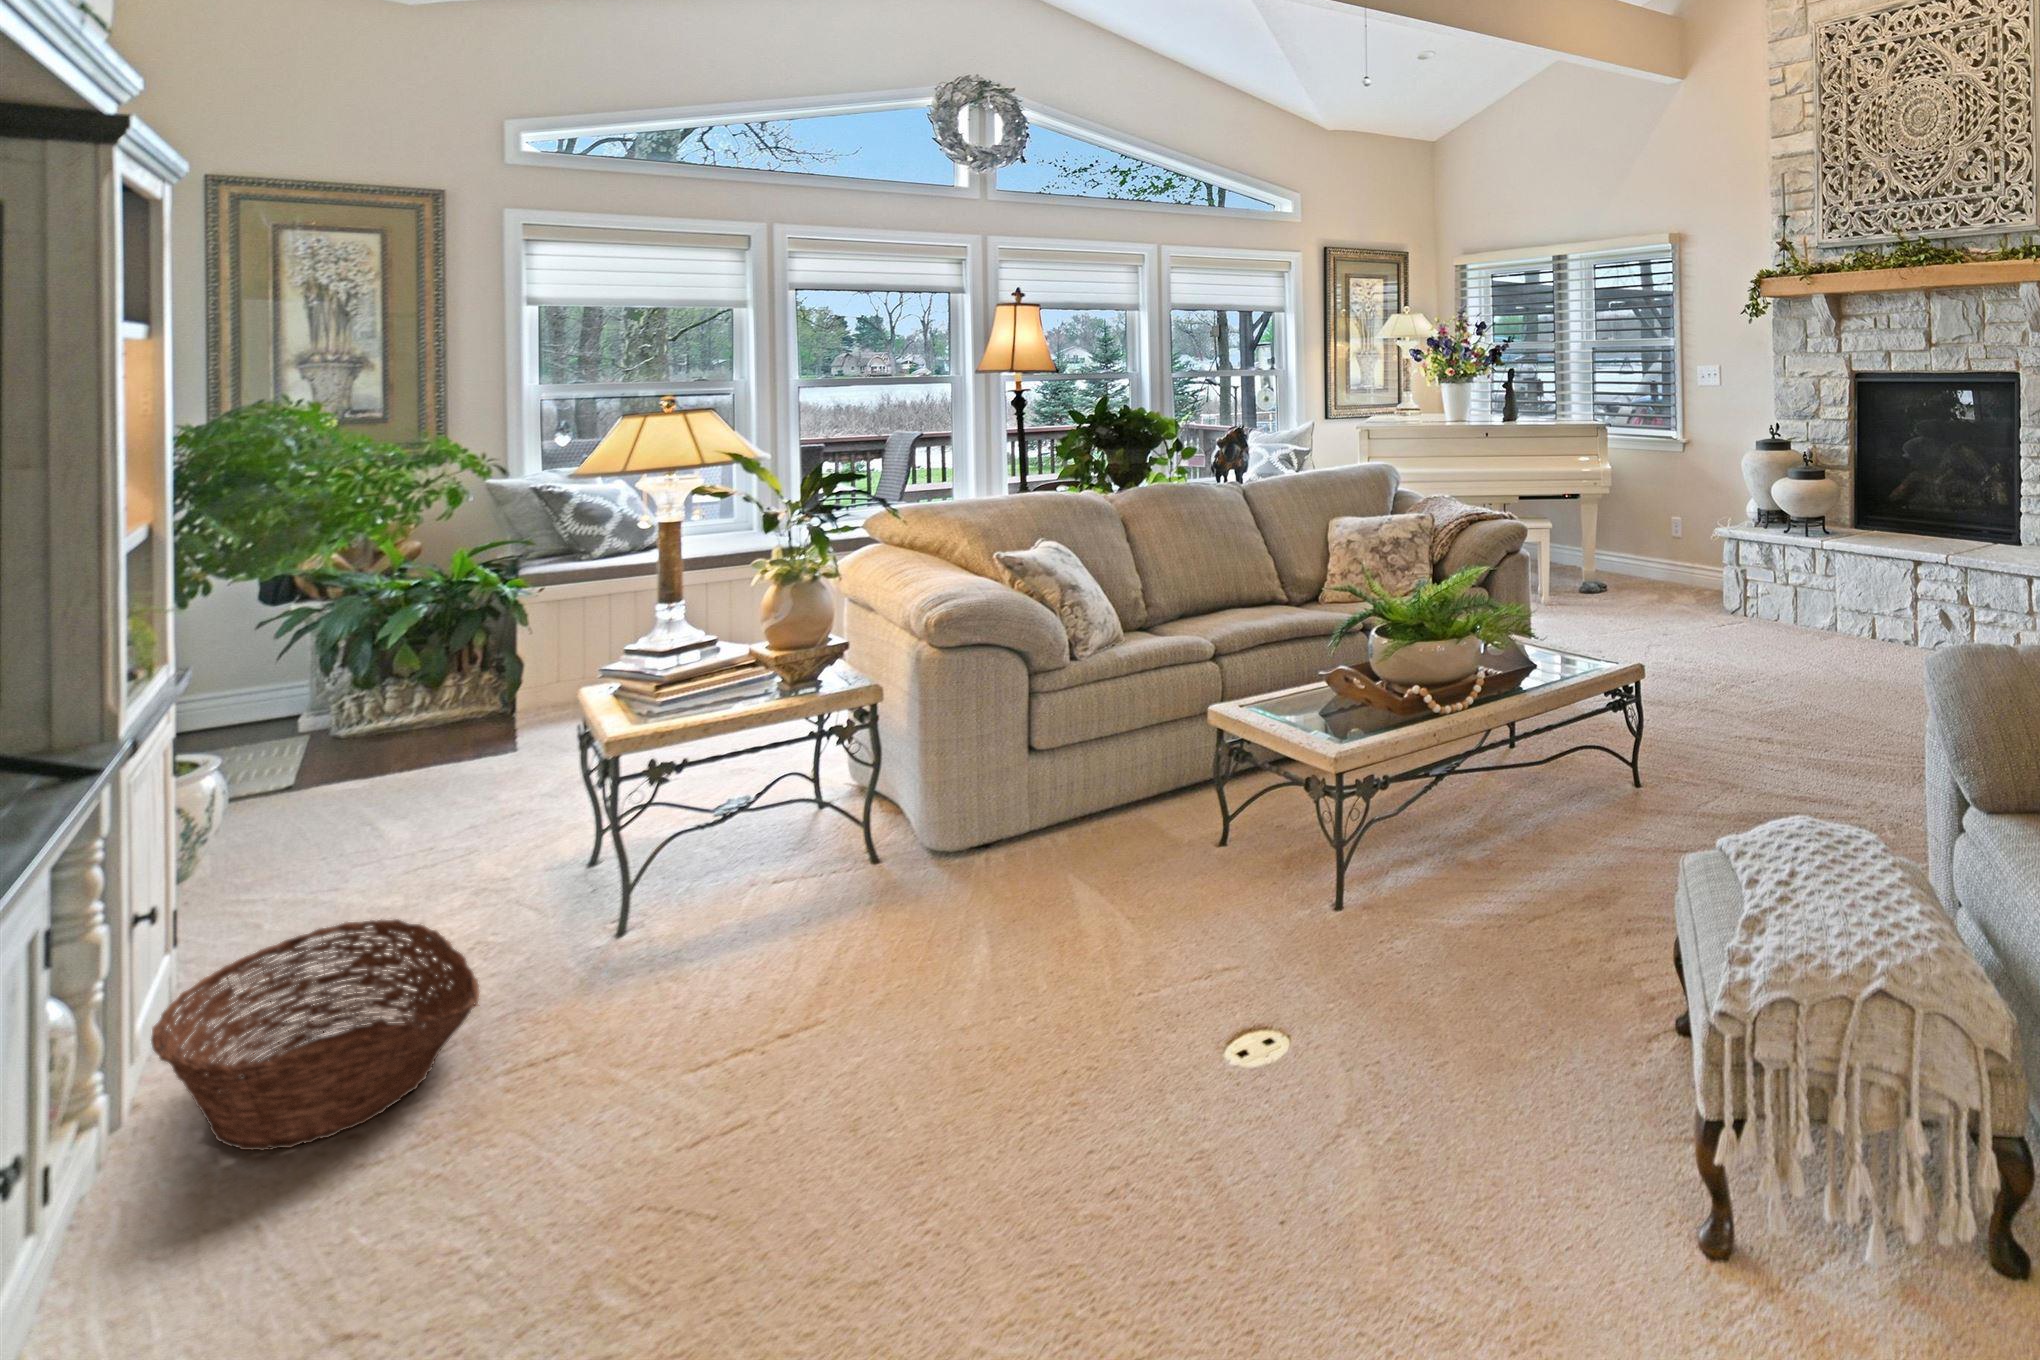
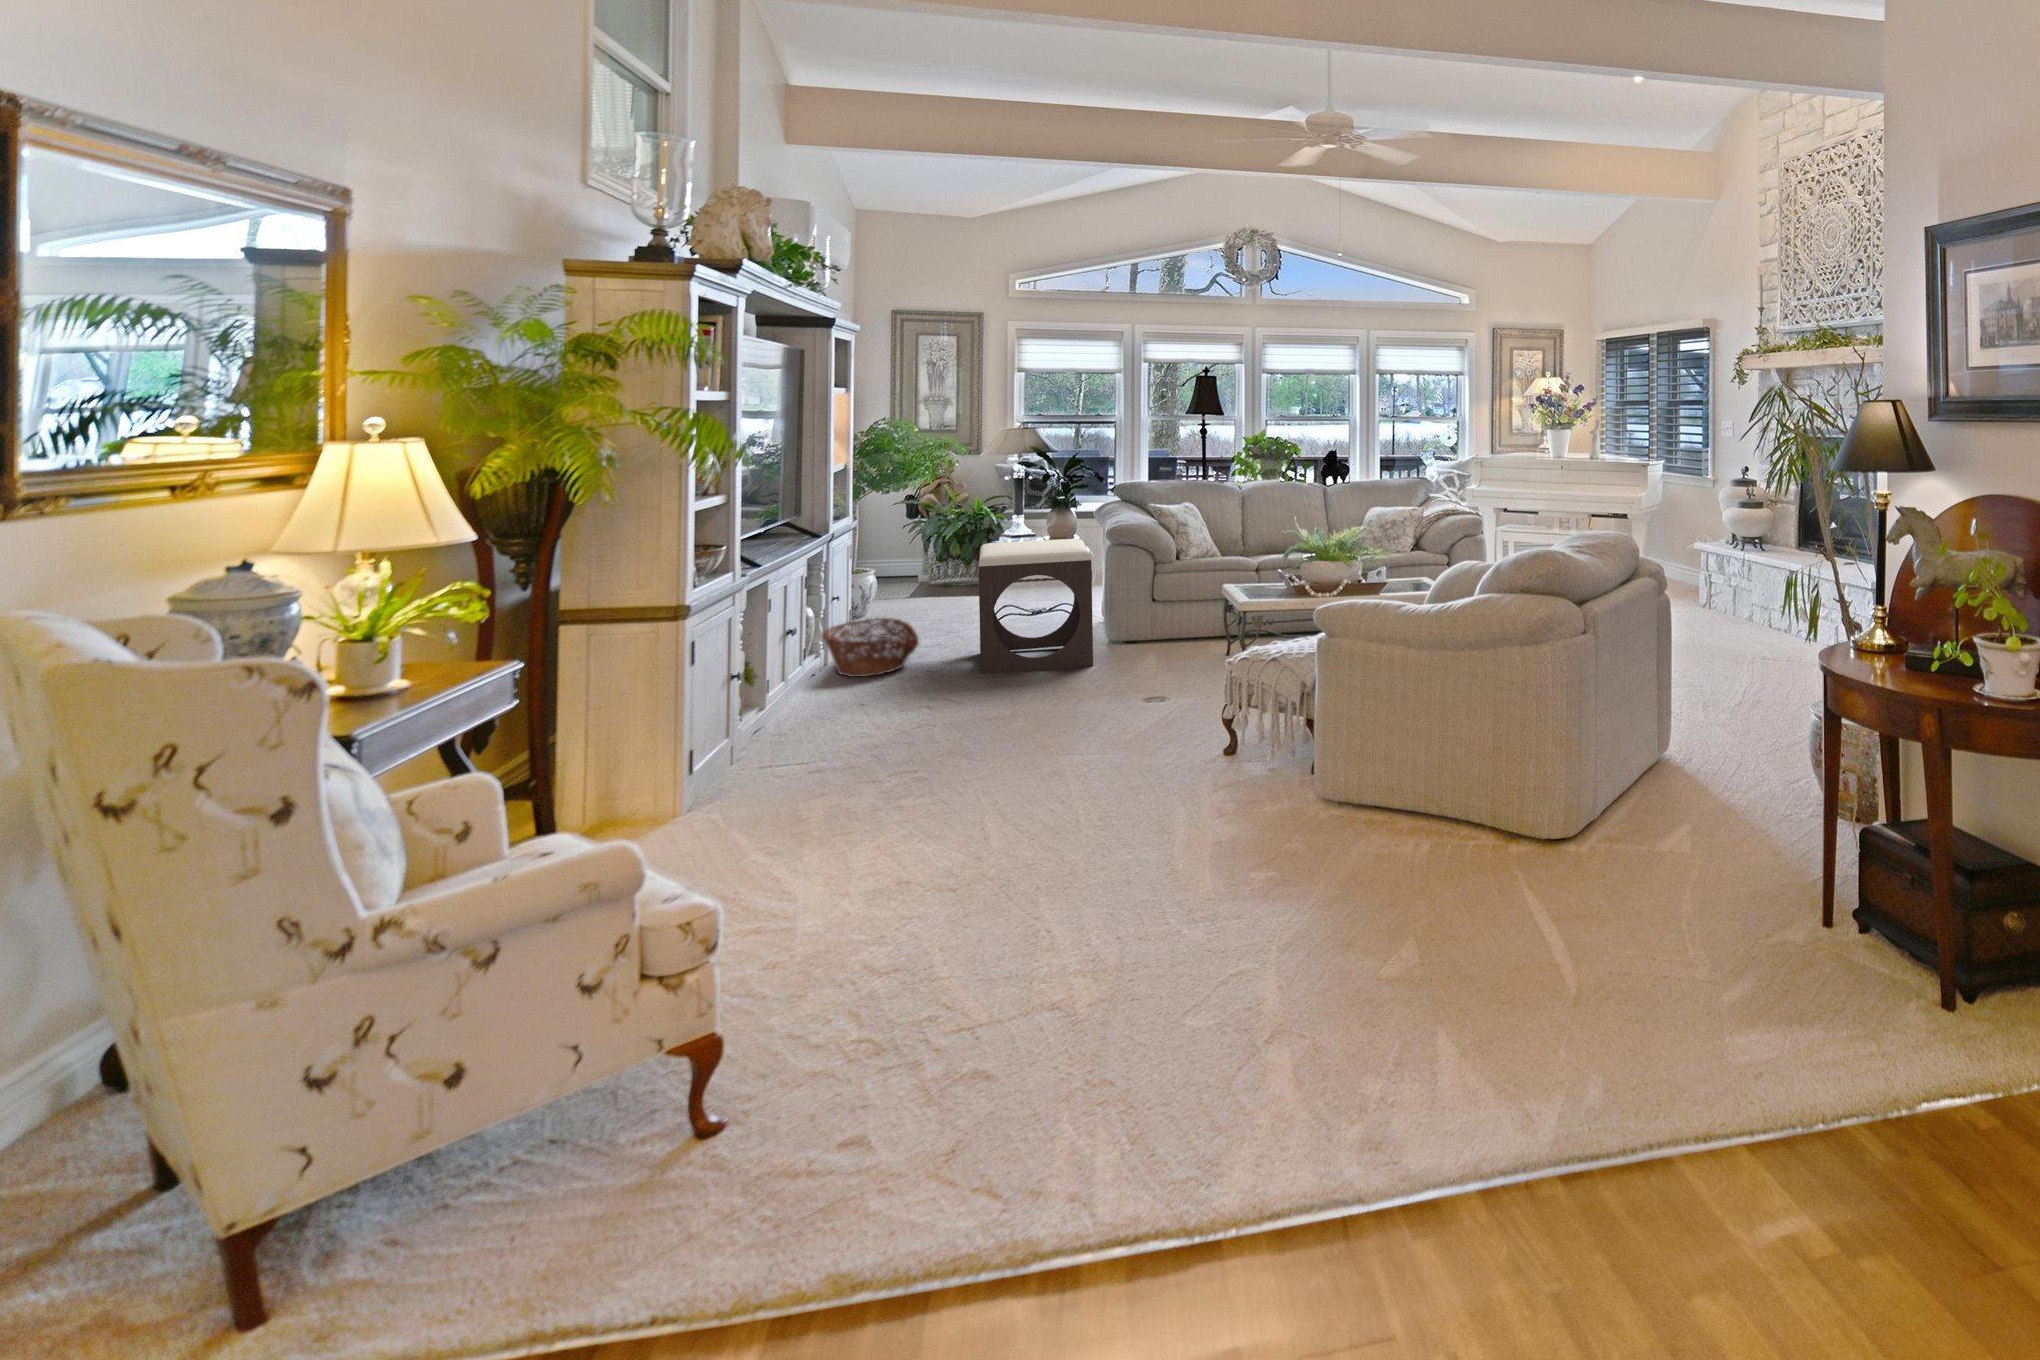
footstool: none [630,653,973,1044] -> present [979,539,1093,674]

